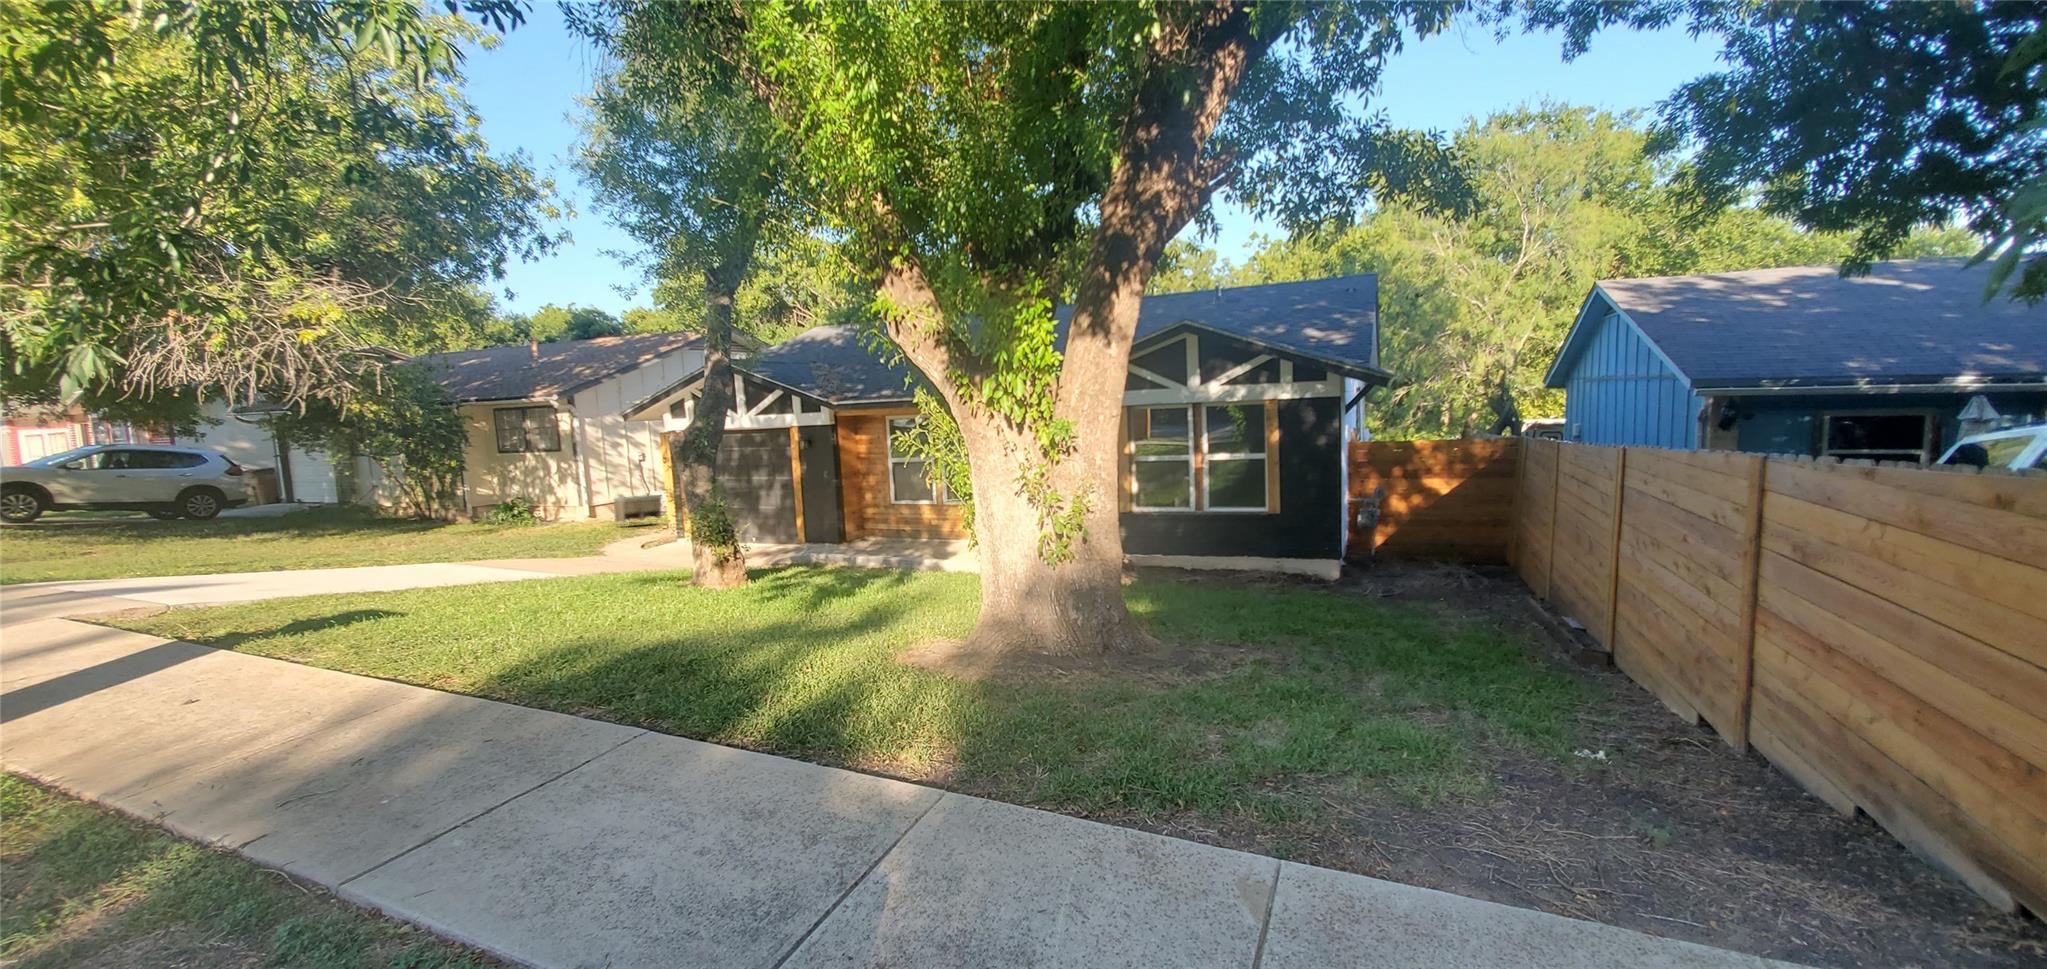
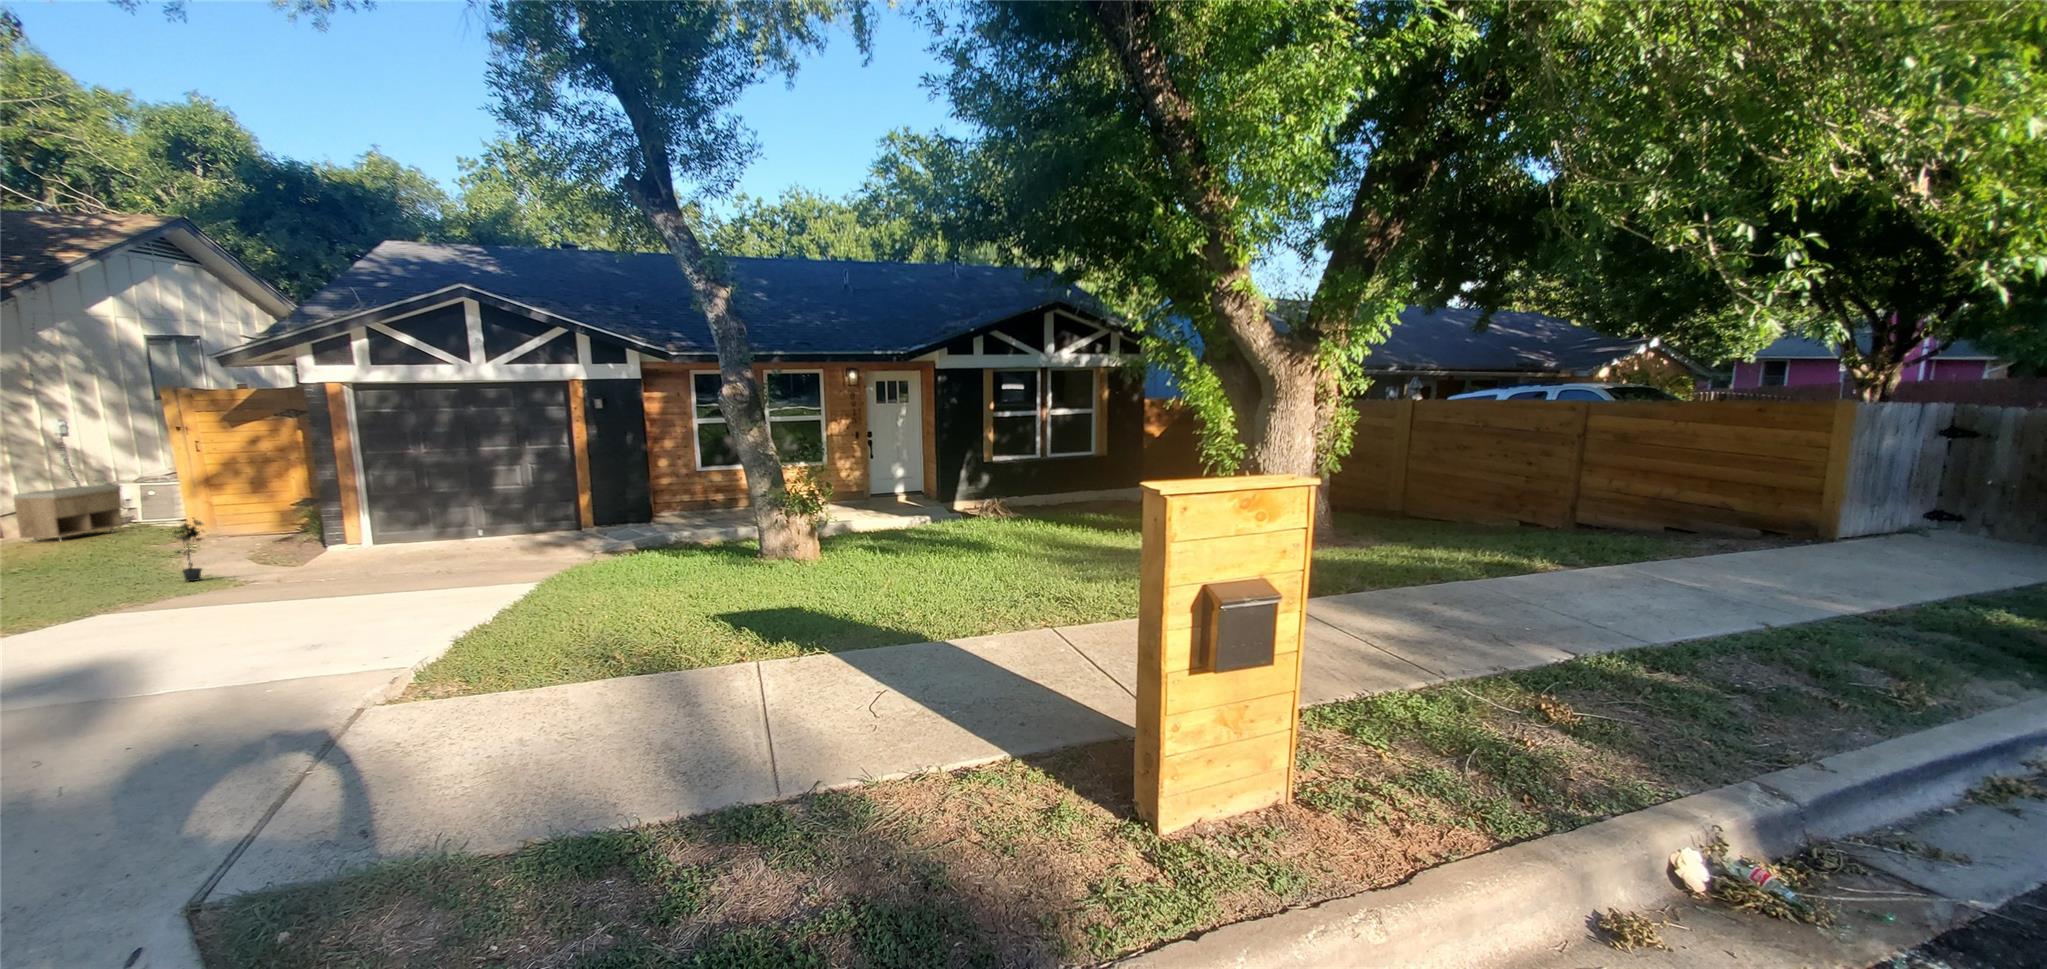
potted plant: none [557,517,575,556] -> present [174,518,202,581]

